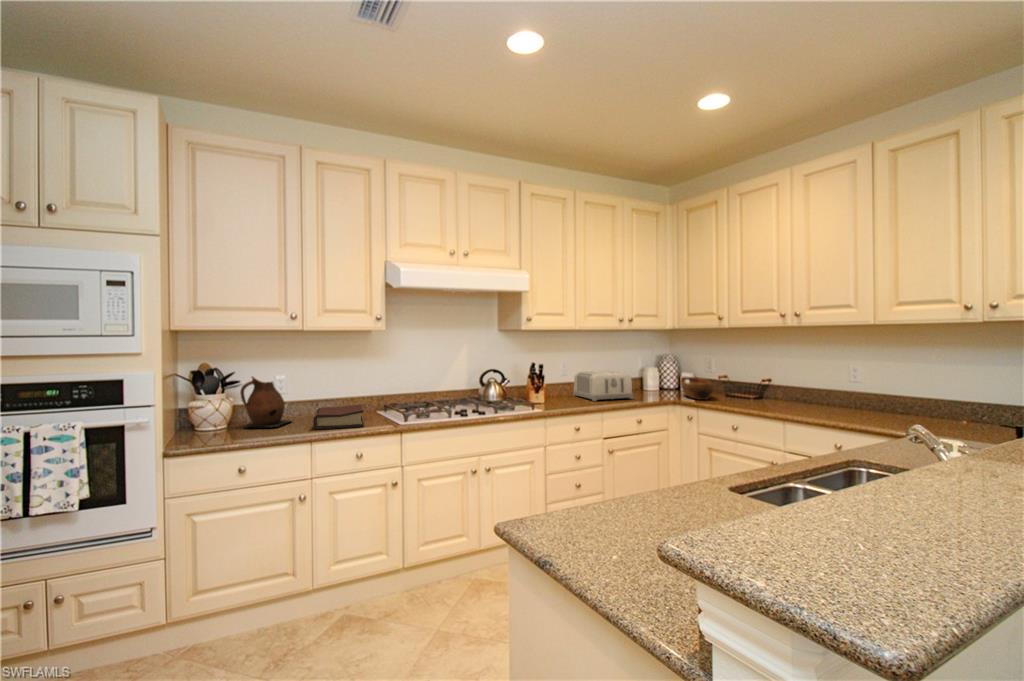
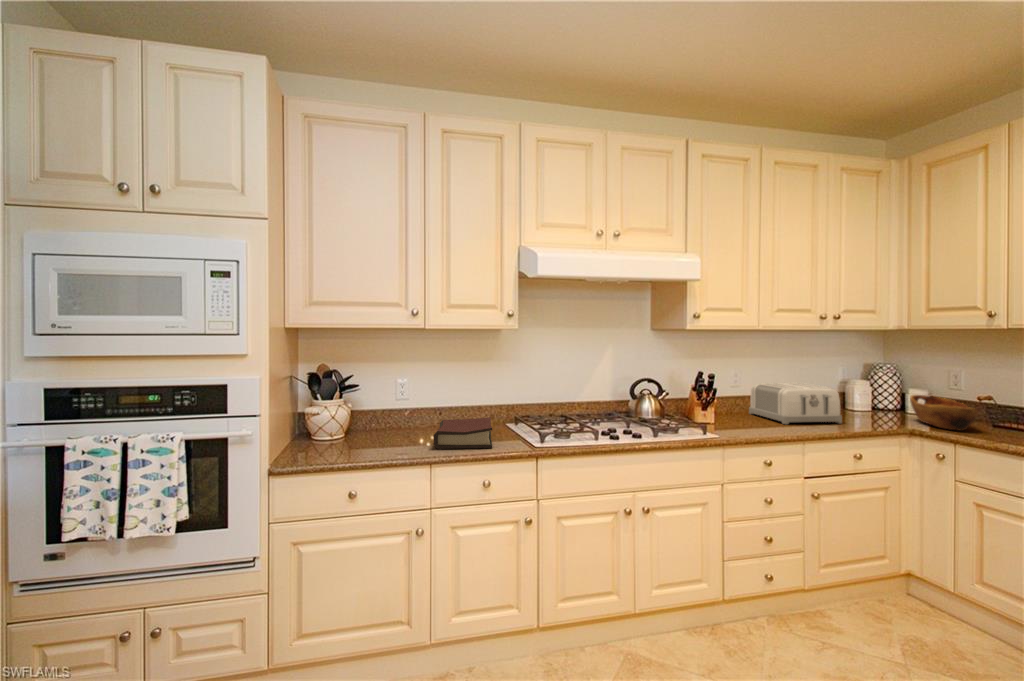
ceramic pitcher: present [240,377,291,427] -> none [357,381,414,443]

